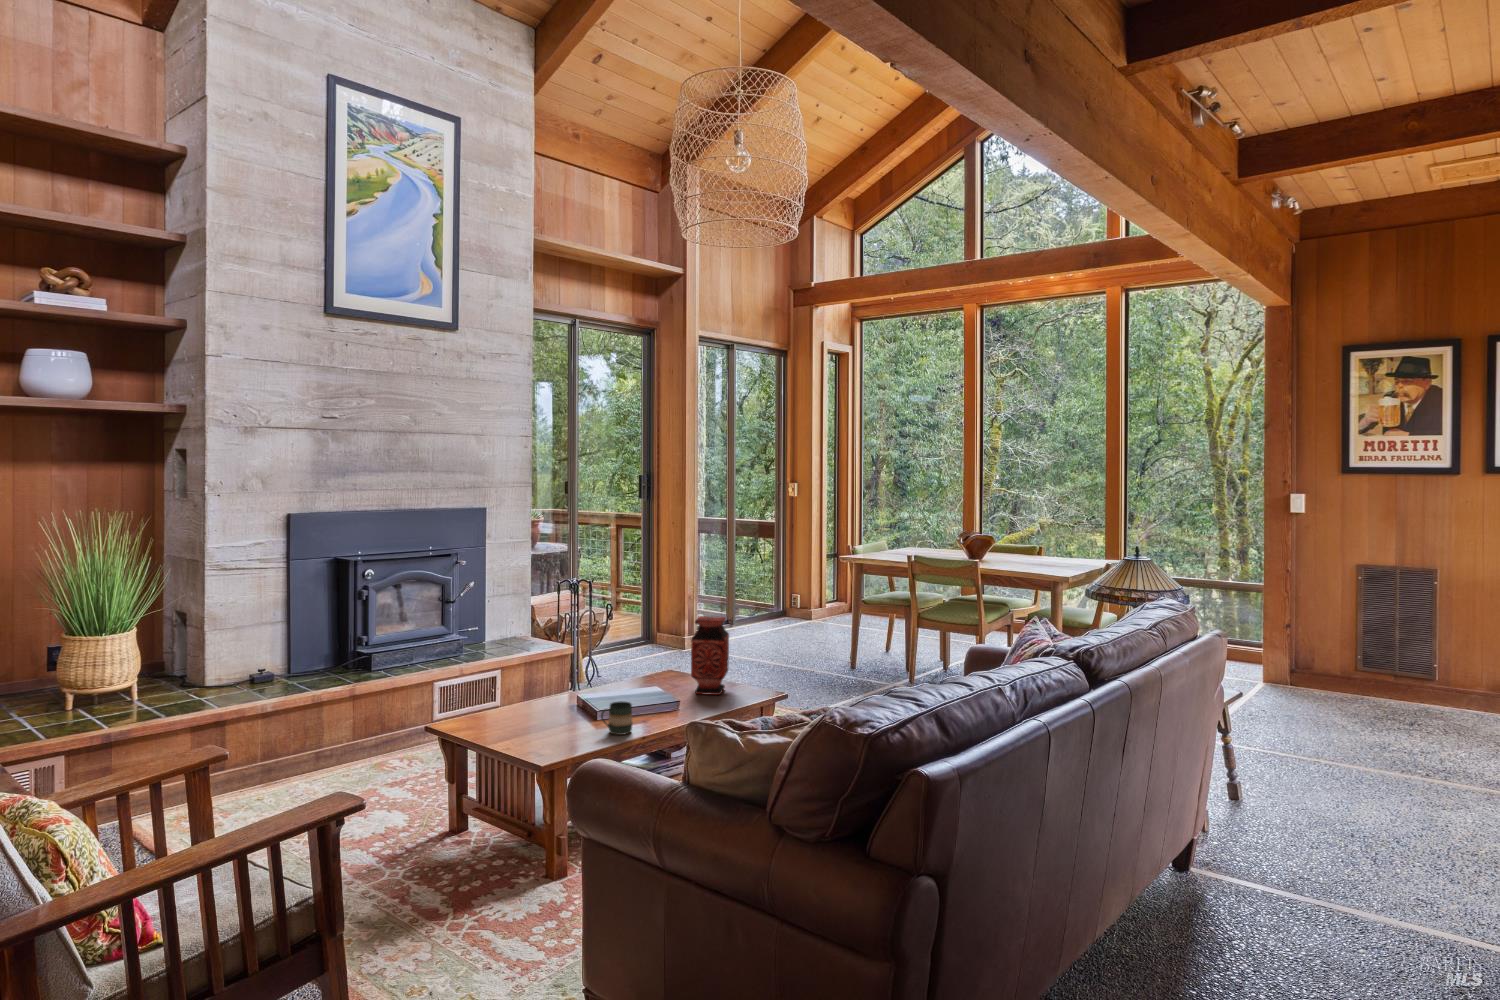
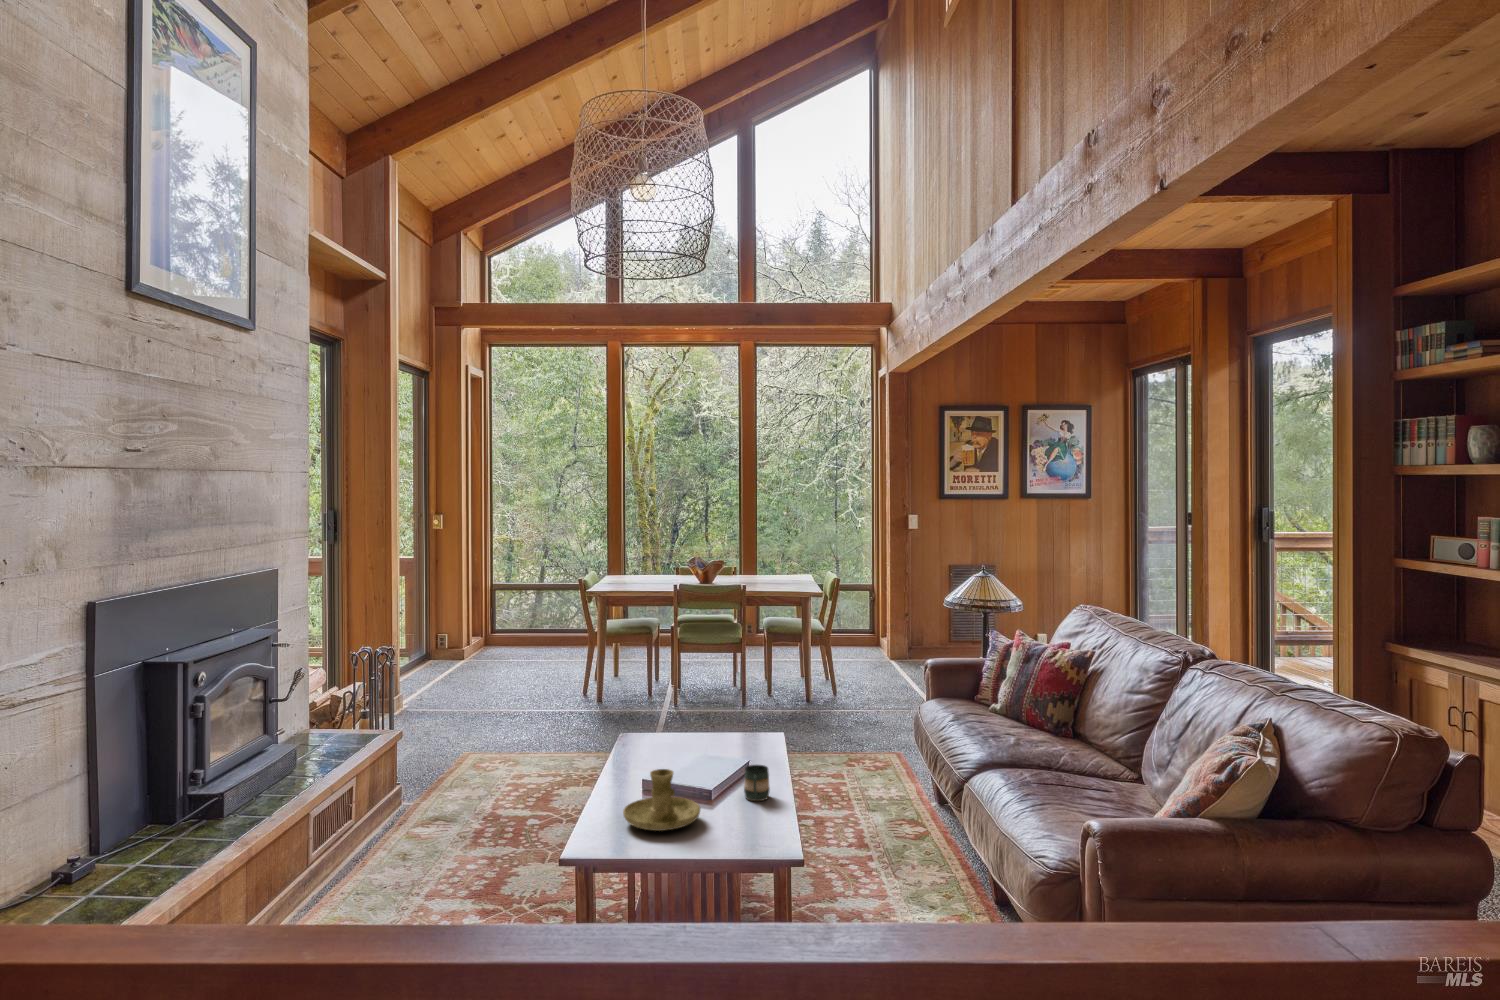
vase: present [691,616,729,695] -> none [687,664,734,749]
candle holder: none [480,682,554,732] -> present [623,769,700,831]

